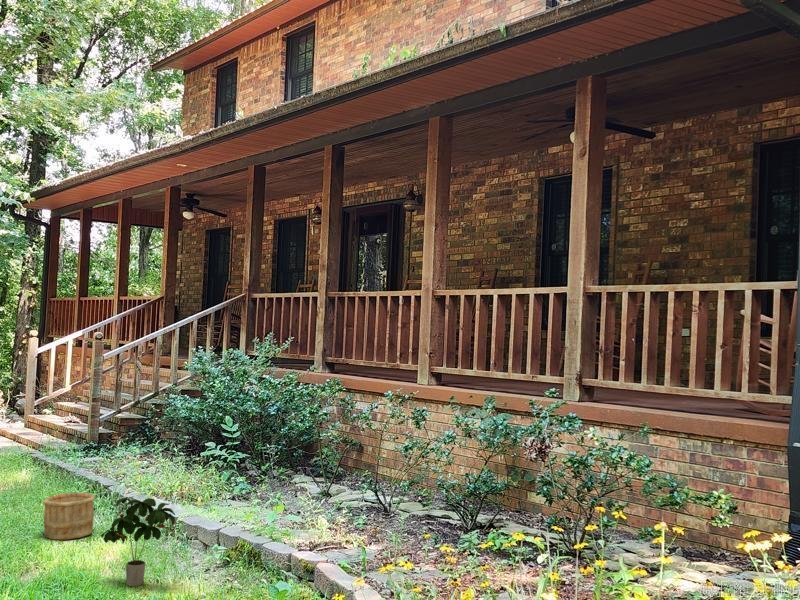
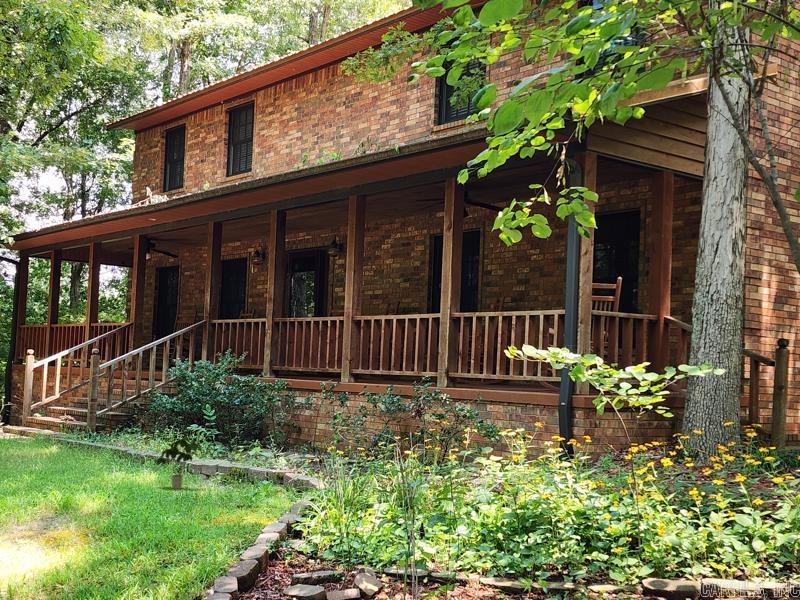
wooden bucket: present [43,493,95,540] -> none [100,448,133,476]

